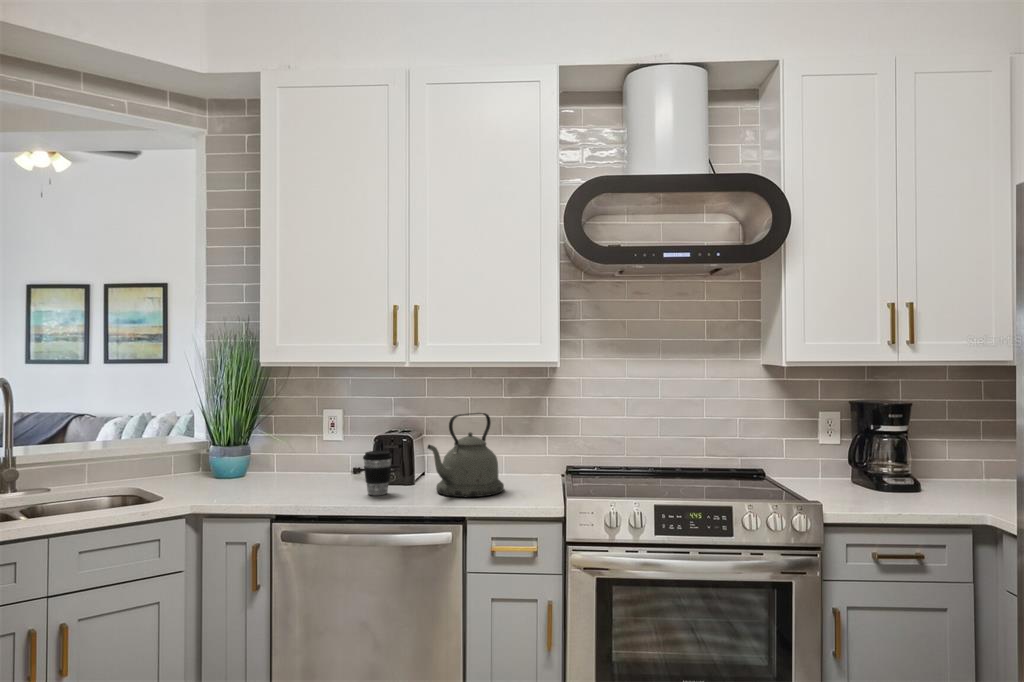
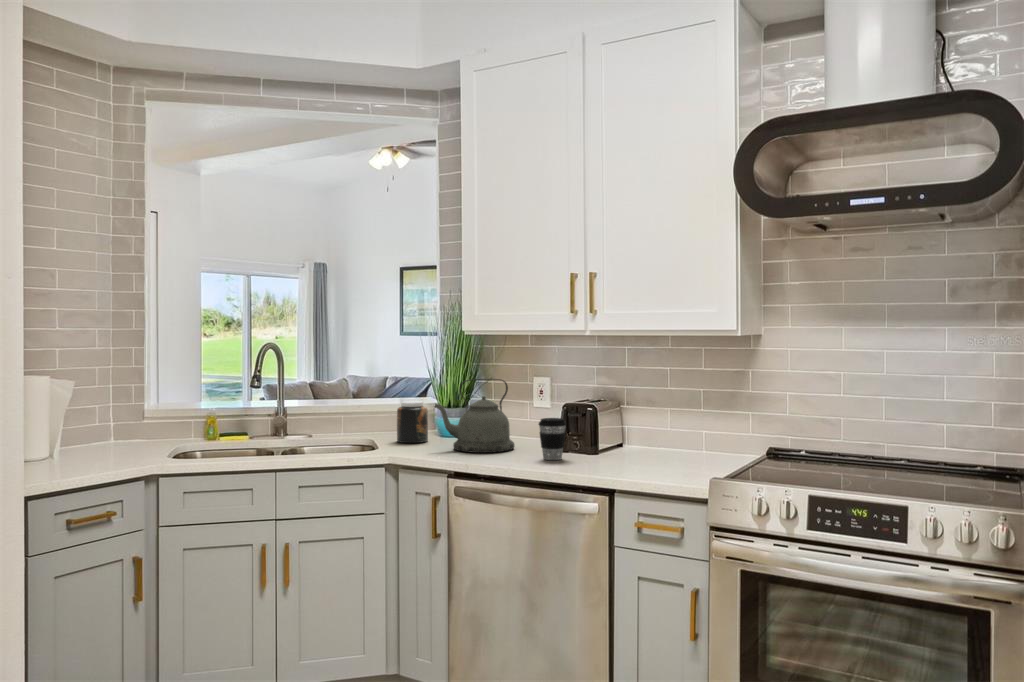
kettle: present [428,413,504,497] -> present [435,379,514,453]
jar: none [166,442,206,492] -> present [397,401,428,443]

